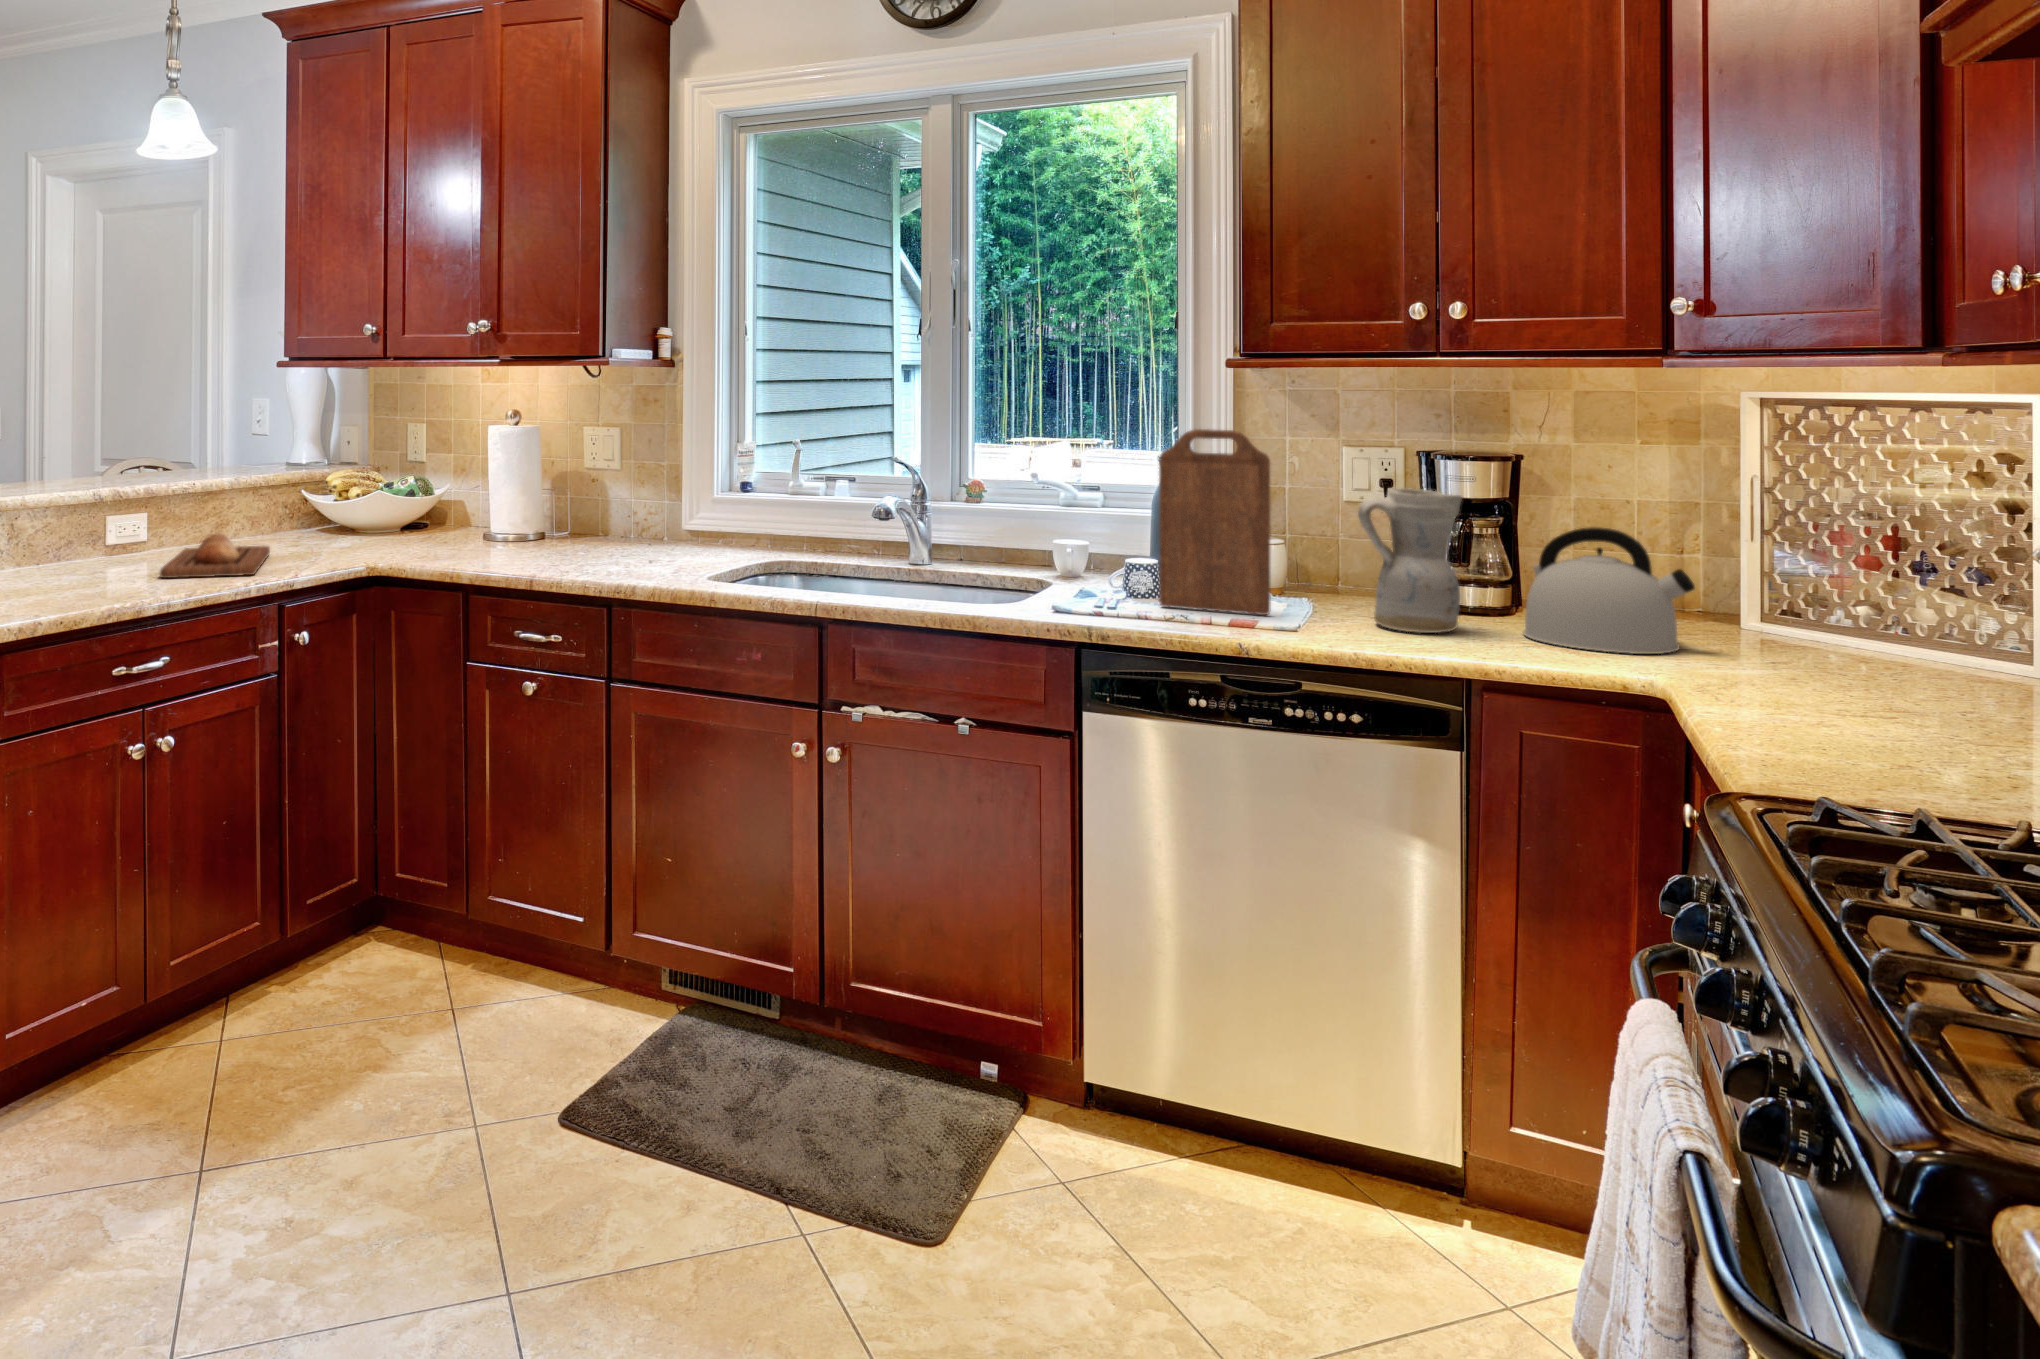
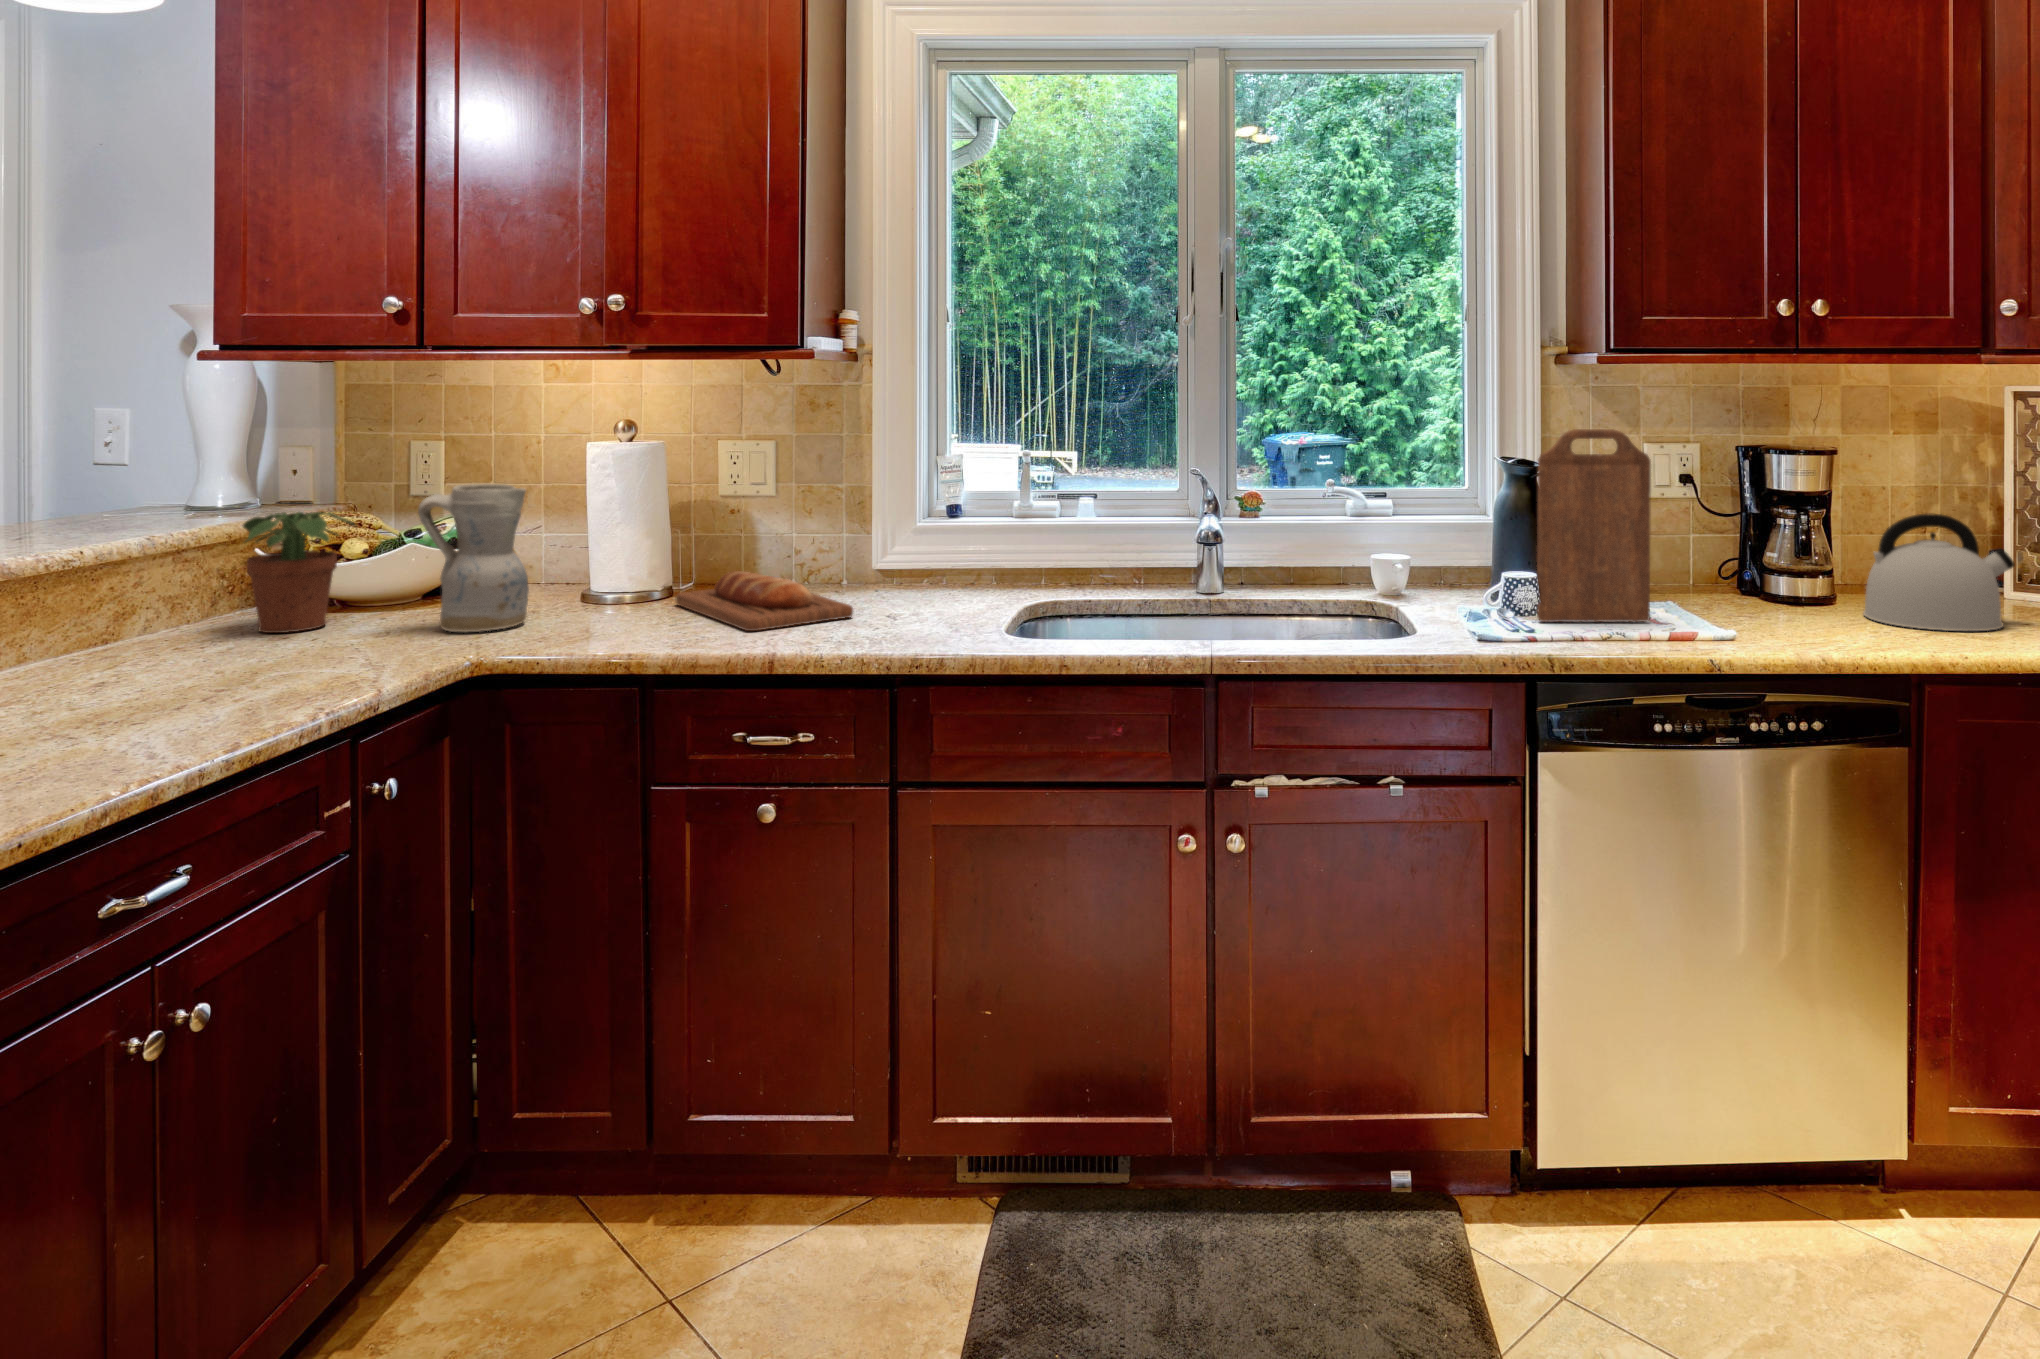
potted plant: none [279,465,348,542] -> present [242,512,357,633]
ceramic pitcher: present [1358,488,1462,633] -> present [418,484,529,632]
bread loaf: present [160,534,270,578] -> present [675,571,853,631]

